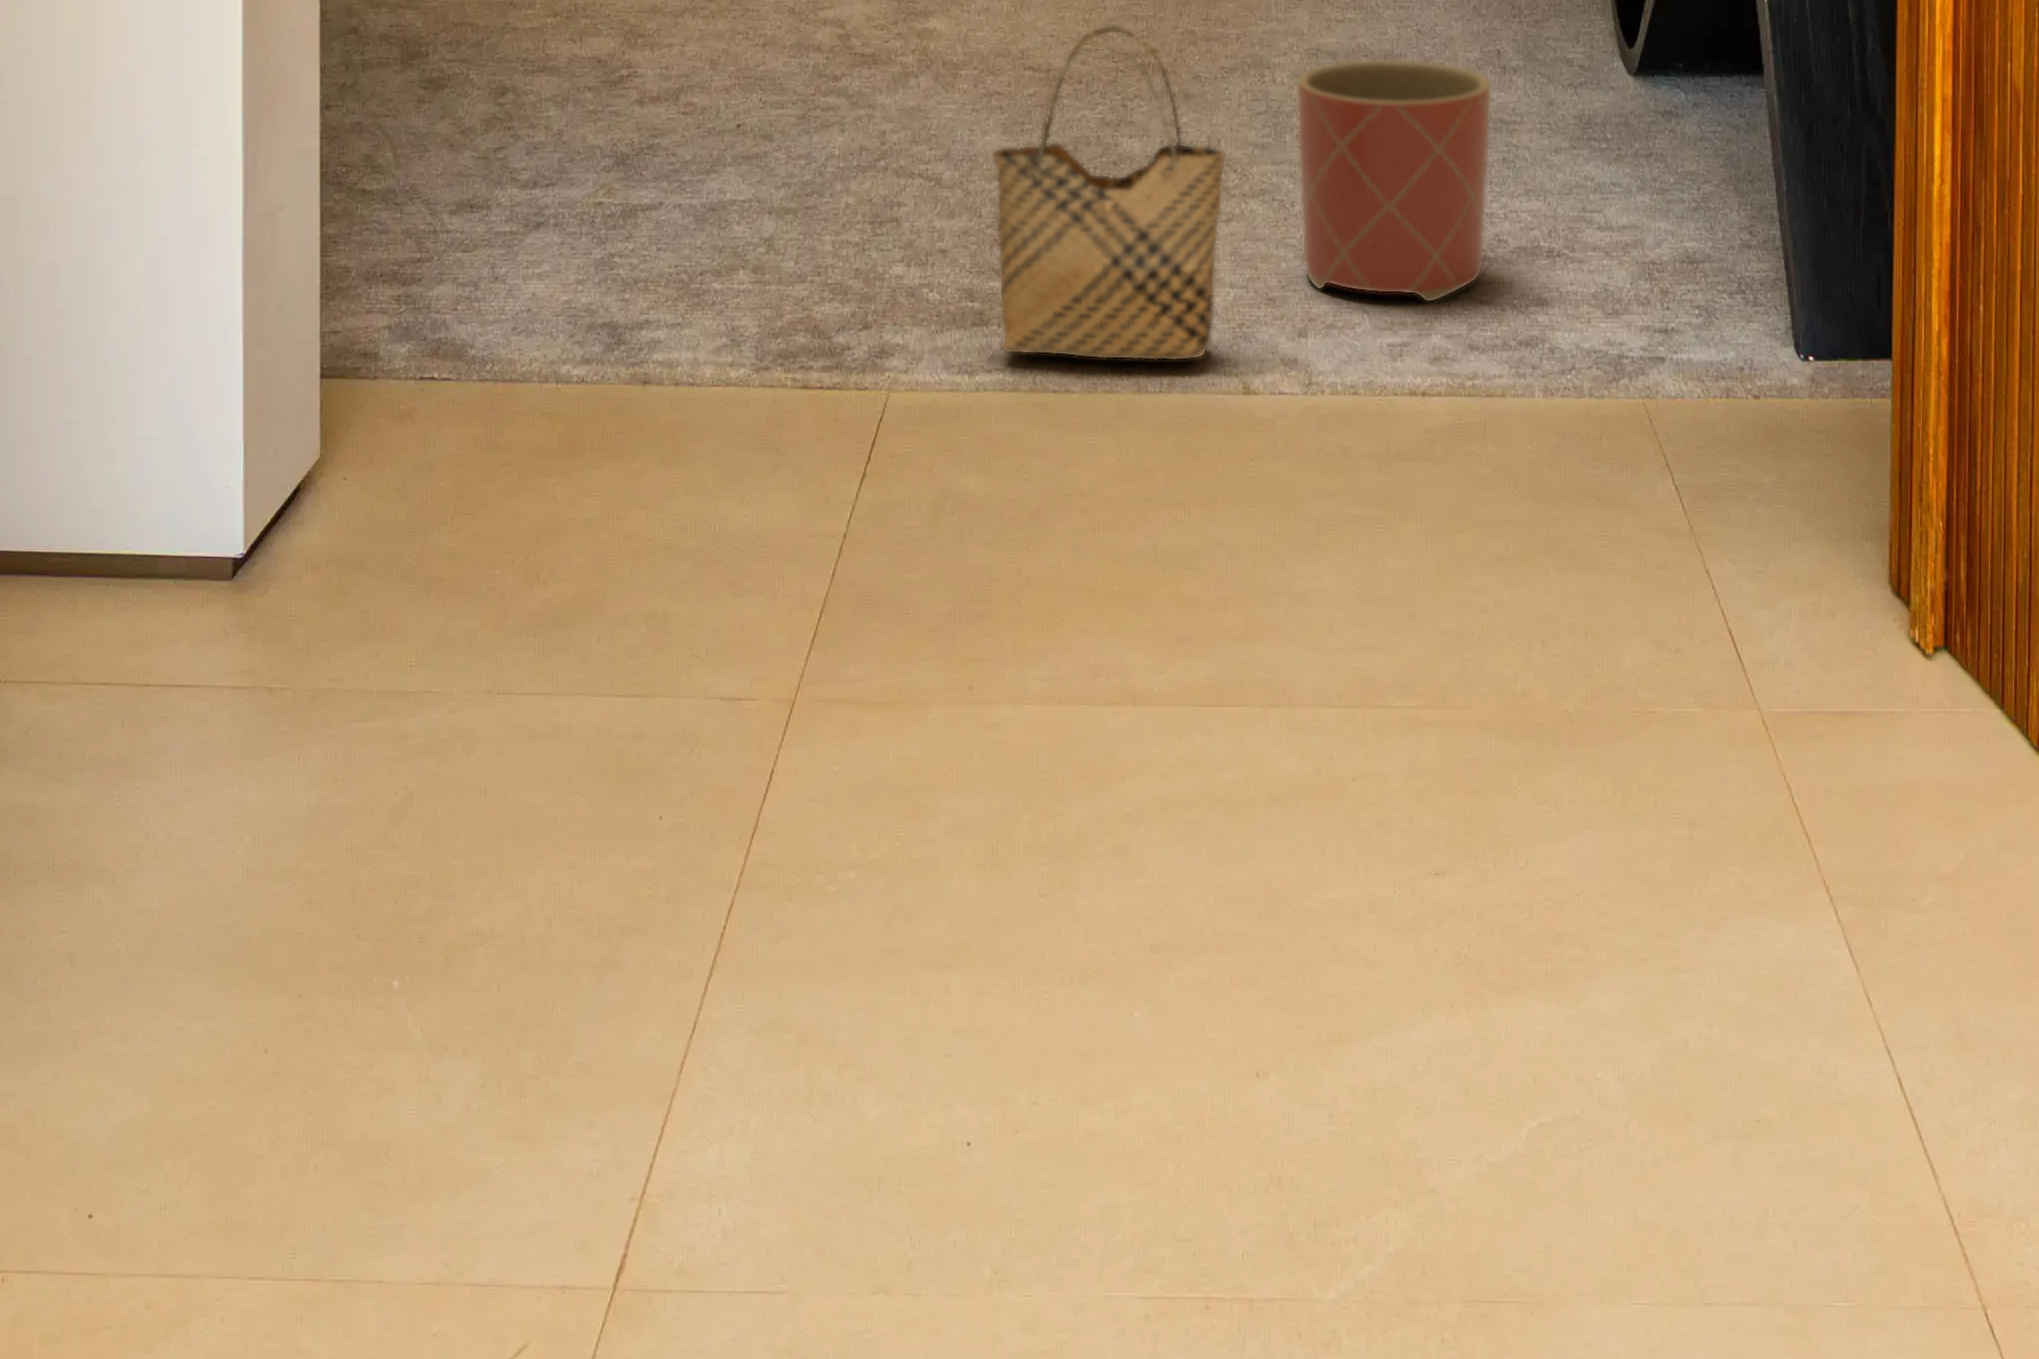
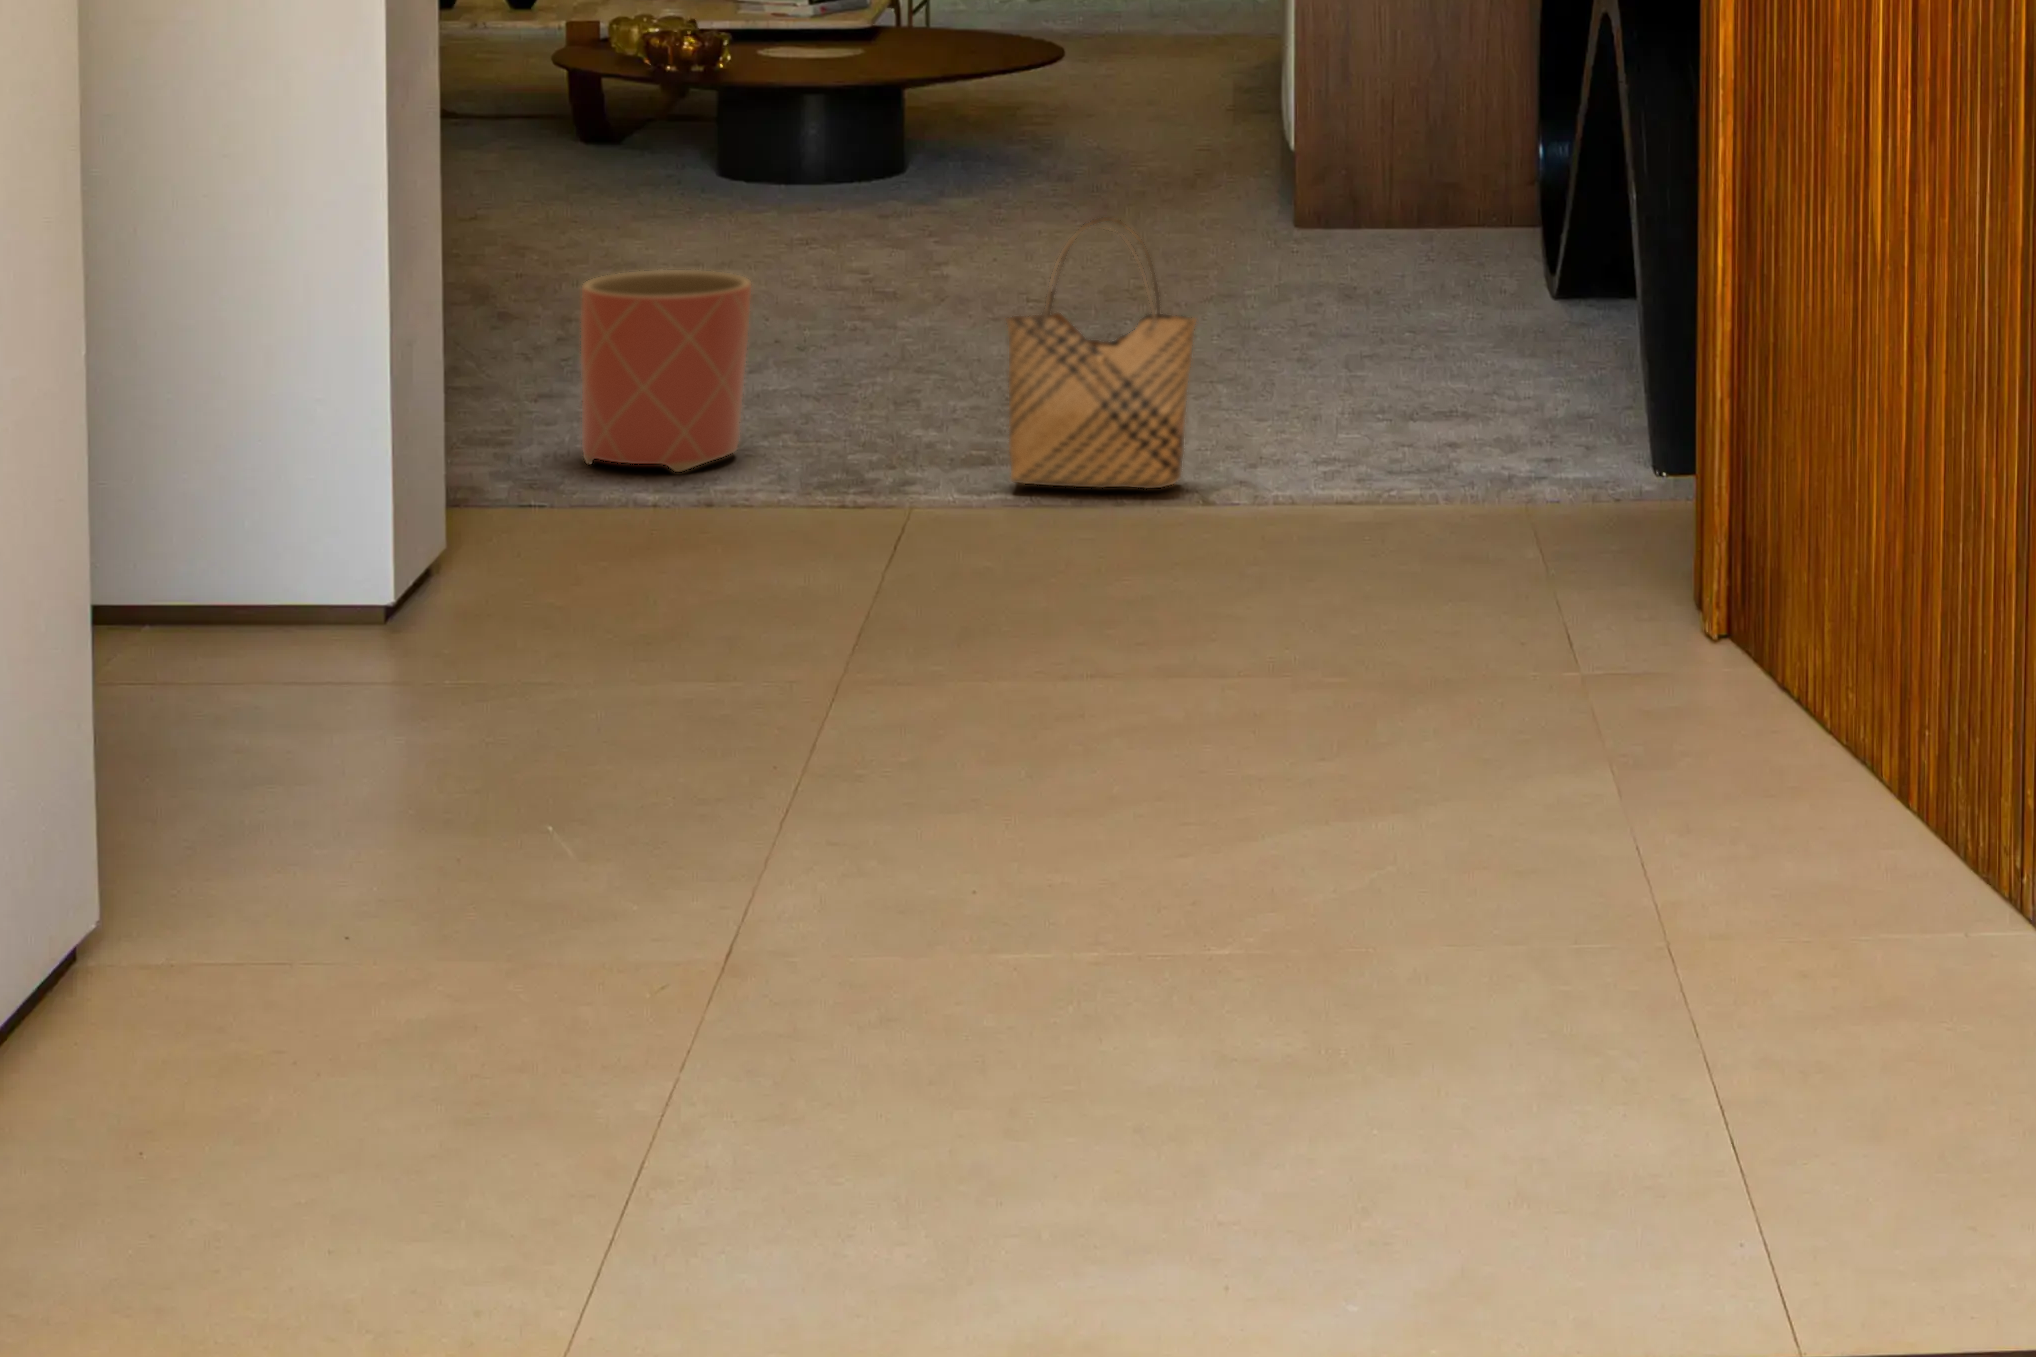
planter: present [1298,60,1490,301] -> present [581,270,751,472]

